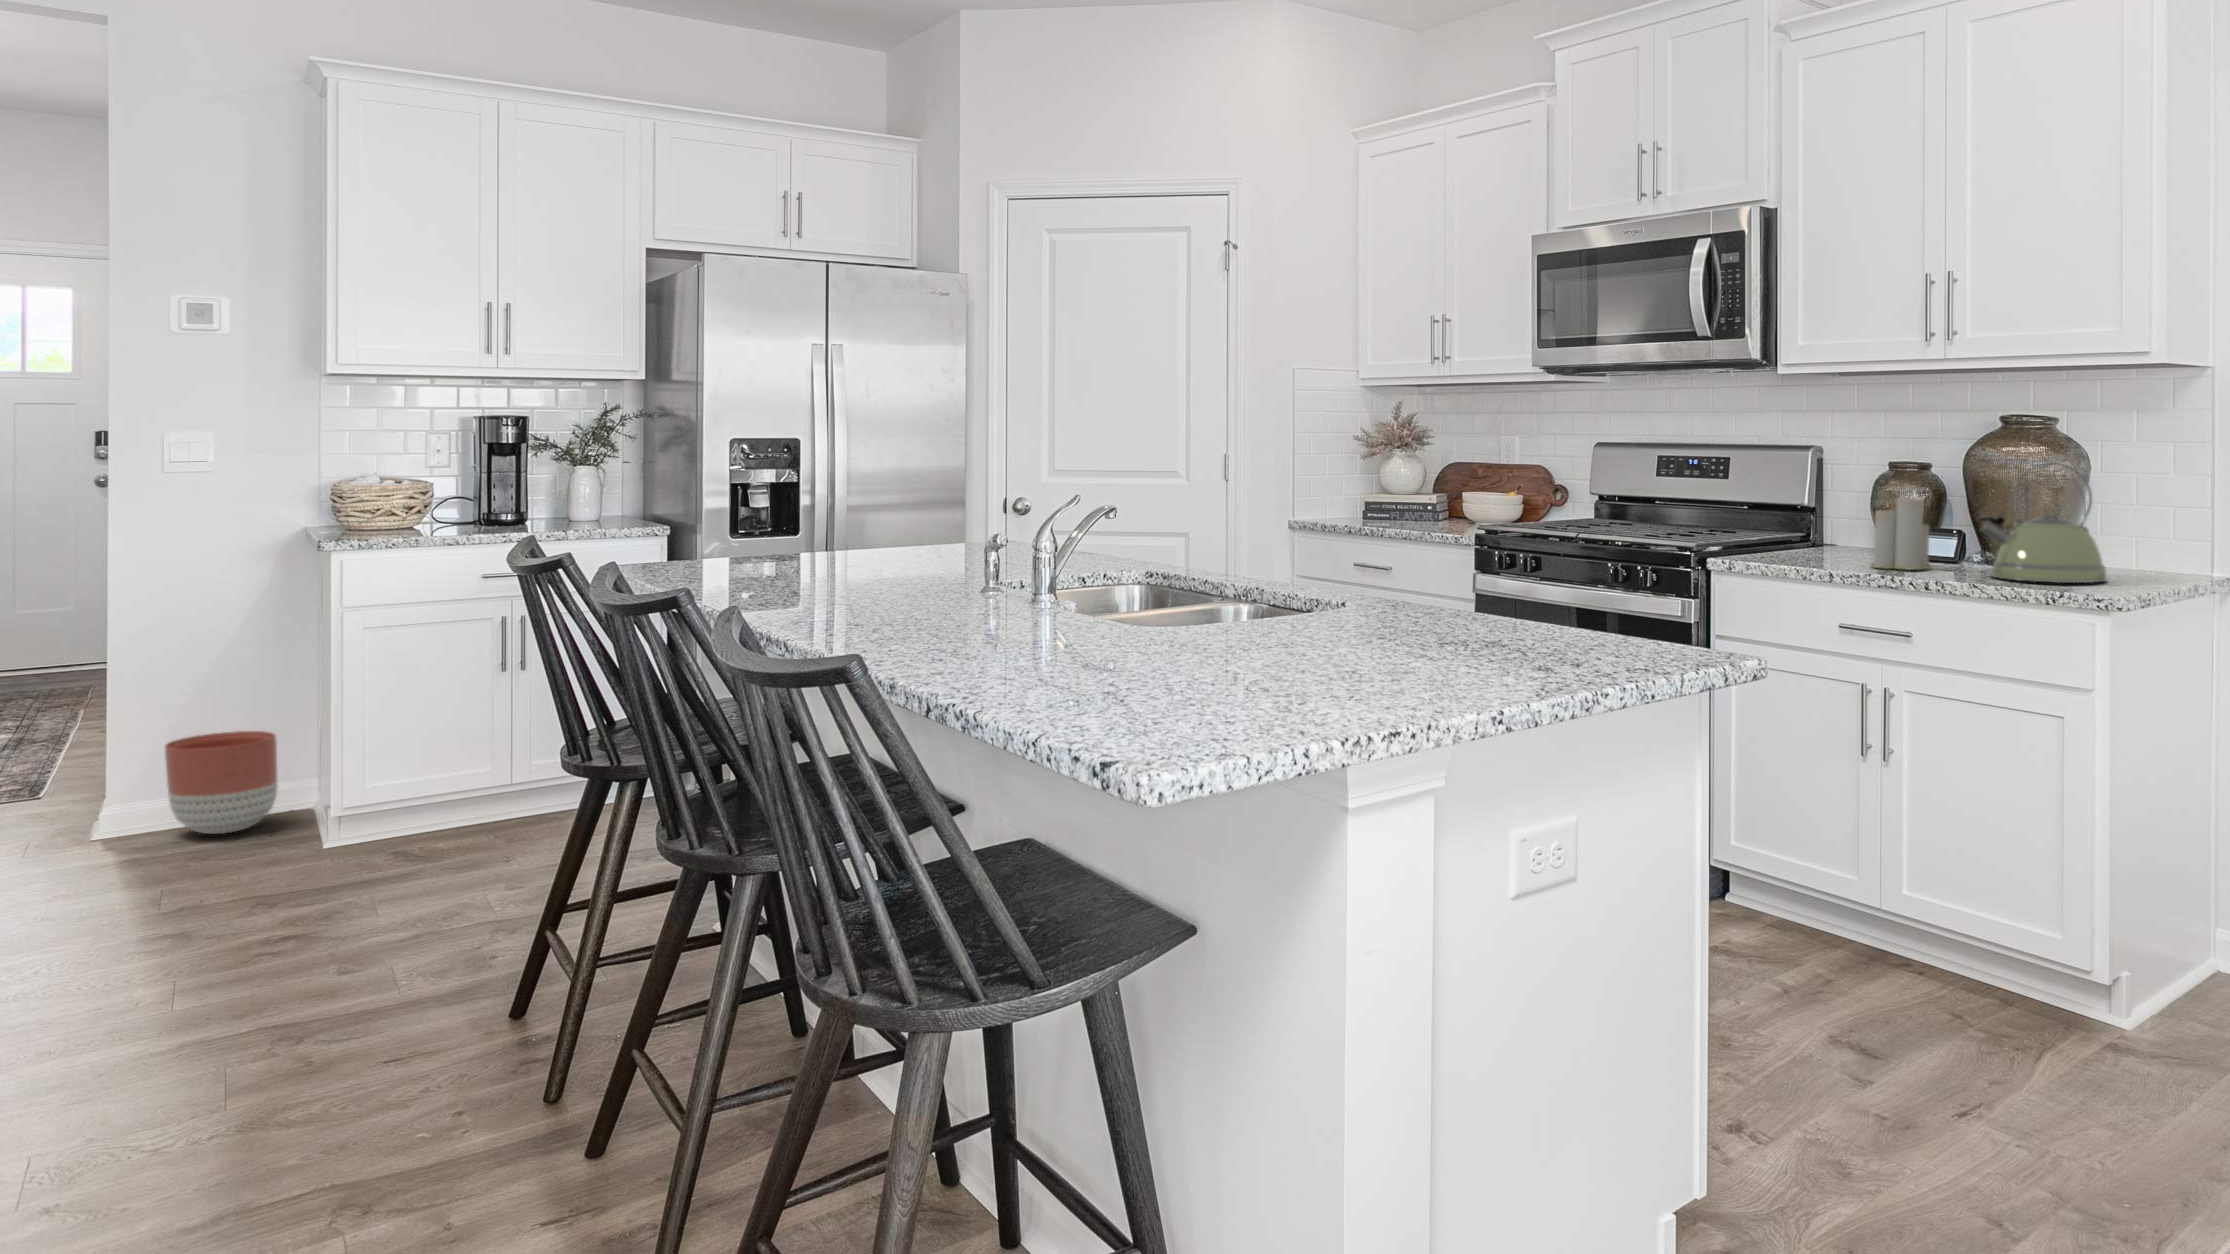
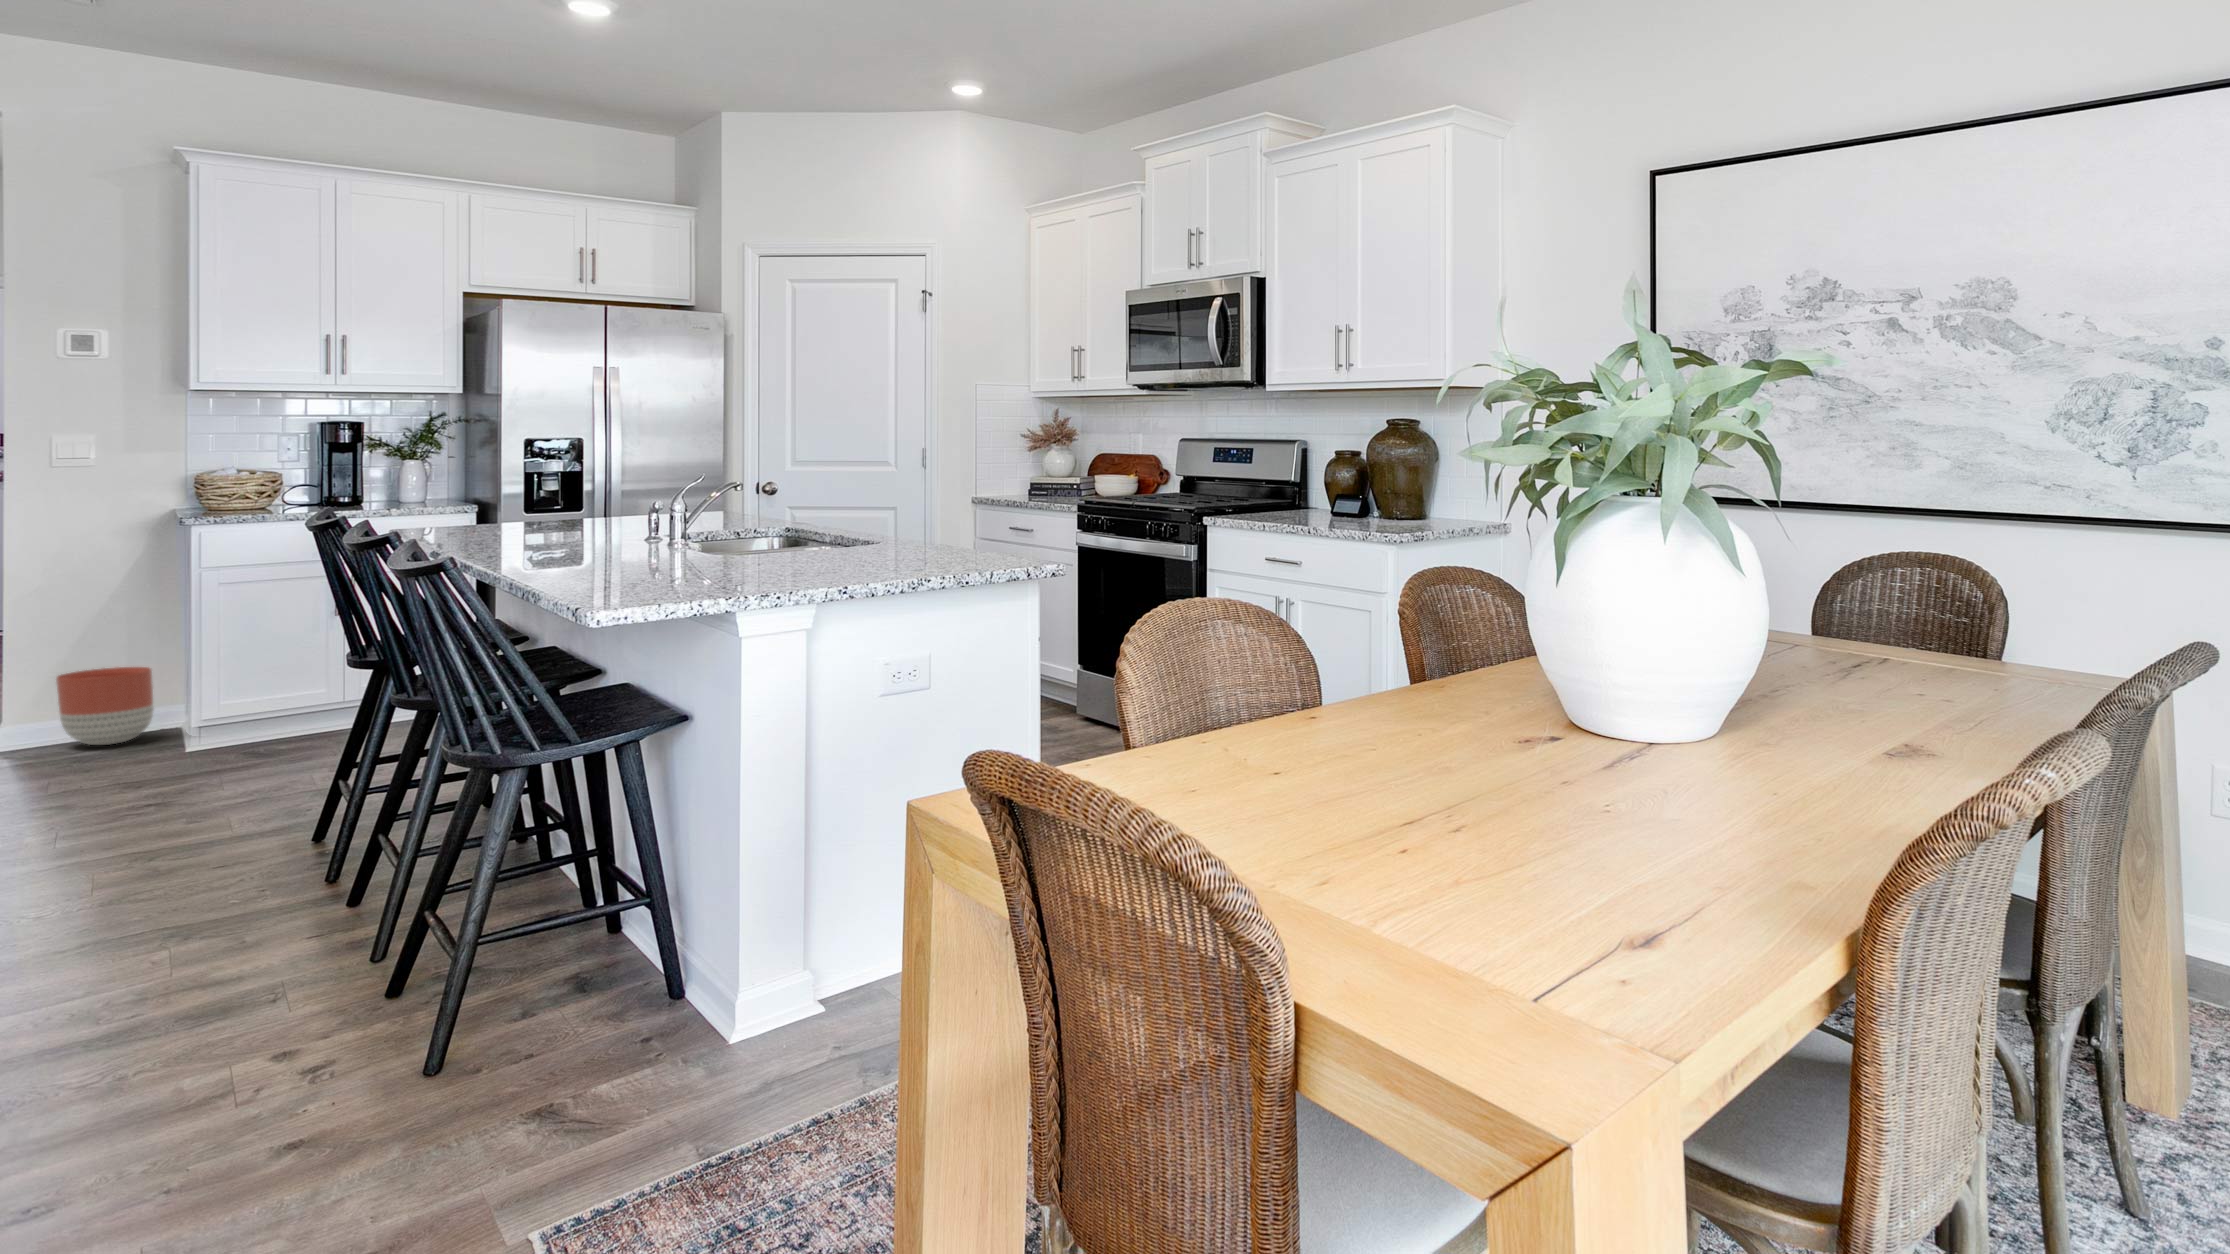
kettle: present [1978,462,2107,583] -> none [1356,448,1431,525]
candle: present [1871,498,1932,570] -> none [1302,467,1339,520]

